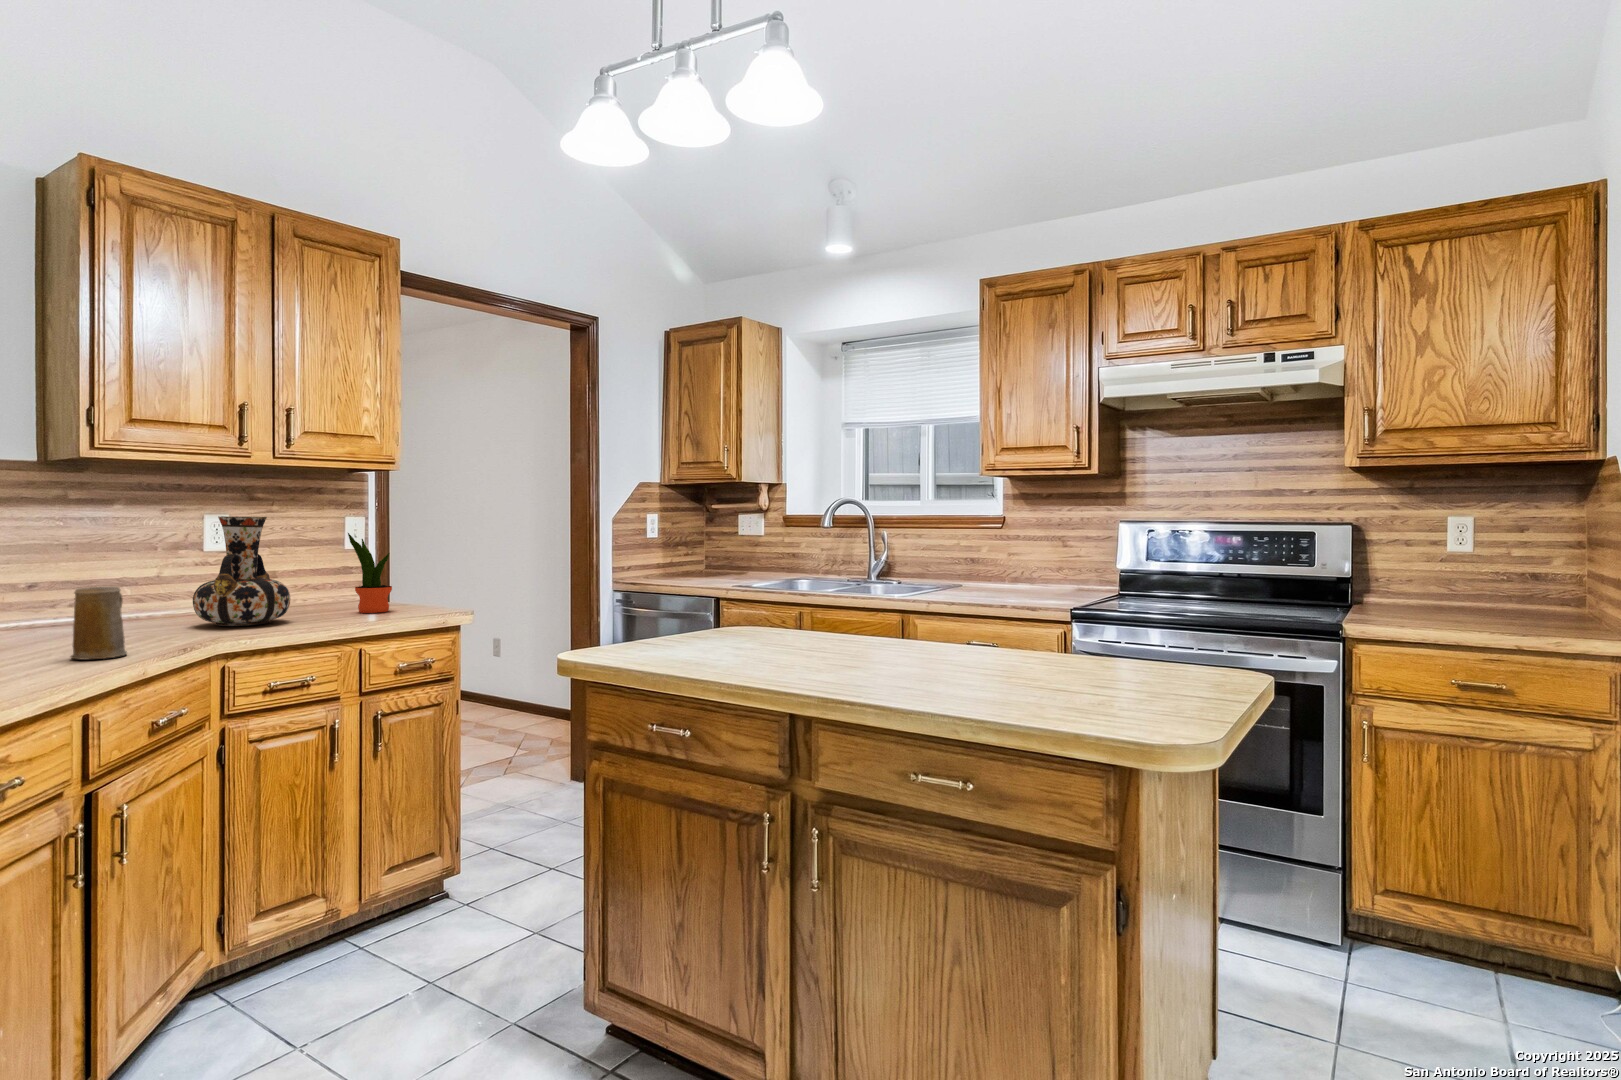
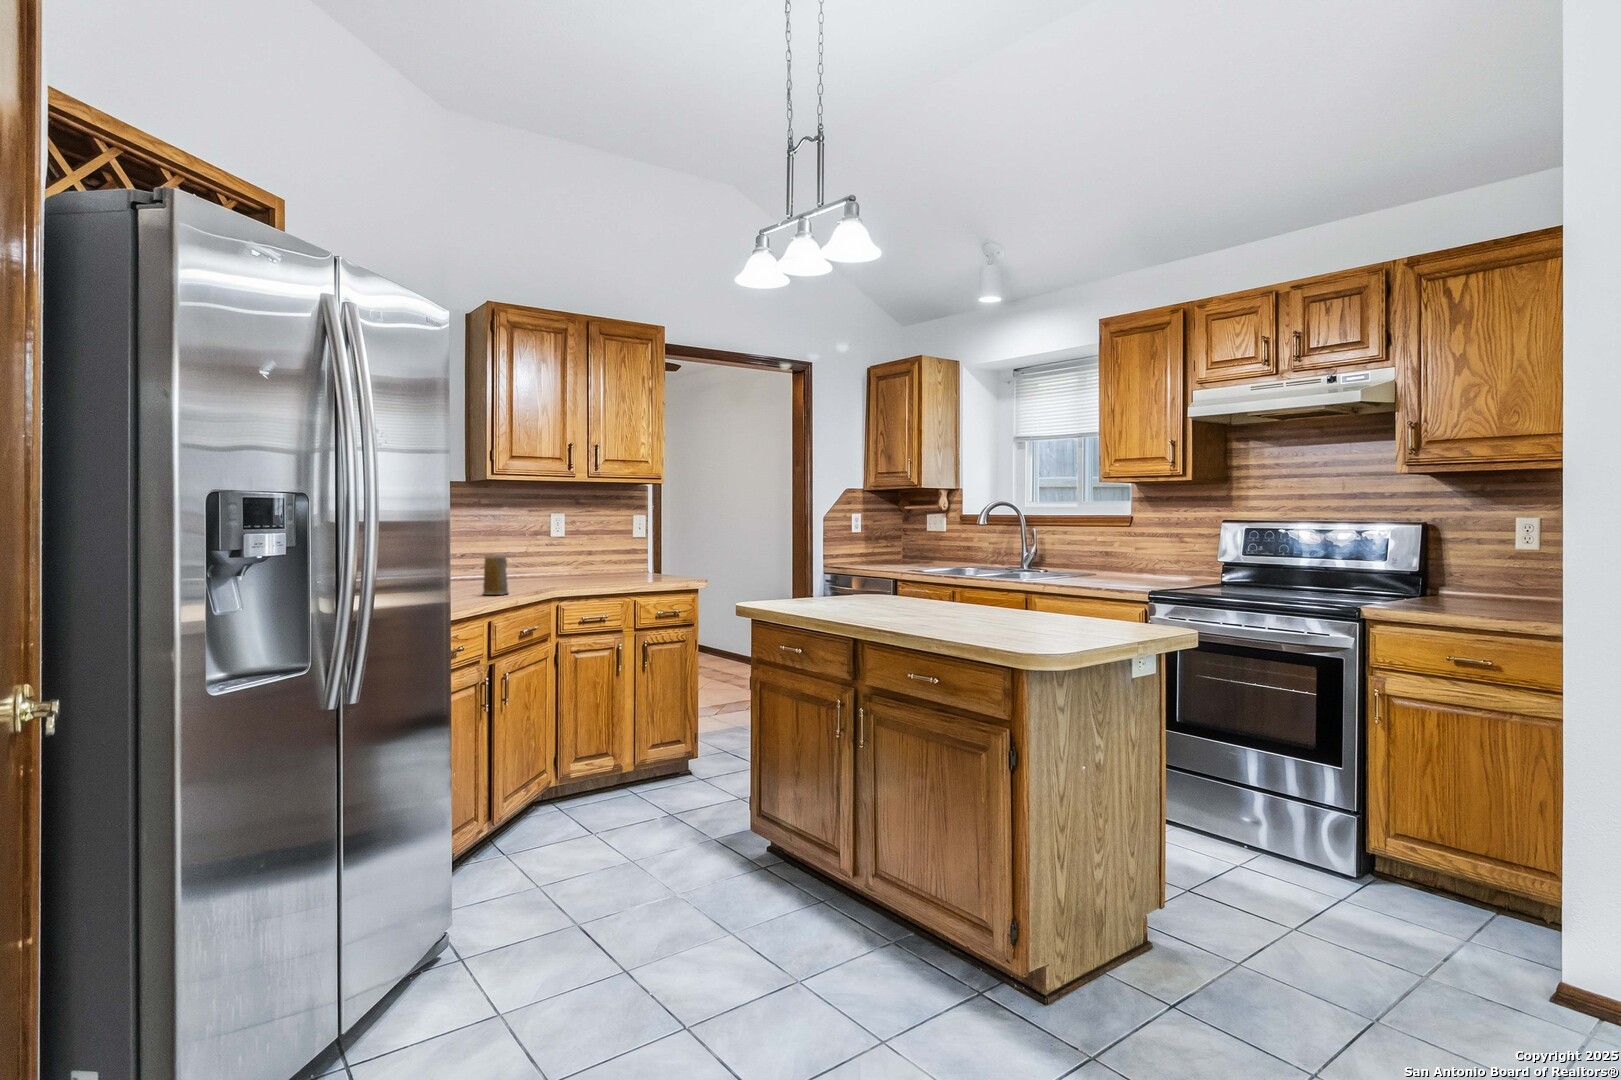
vase: present [193,516,290,626] -> none [544,516,596,583]
potted plant: present [348,533,392,613] -> none [631,526,658,579]

